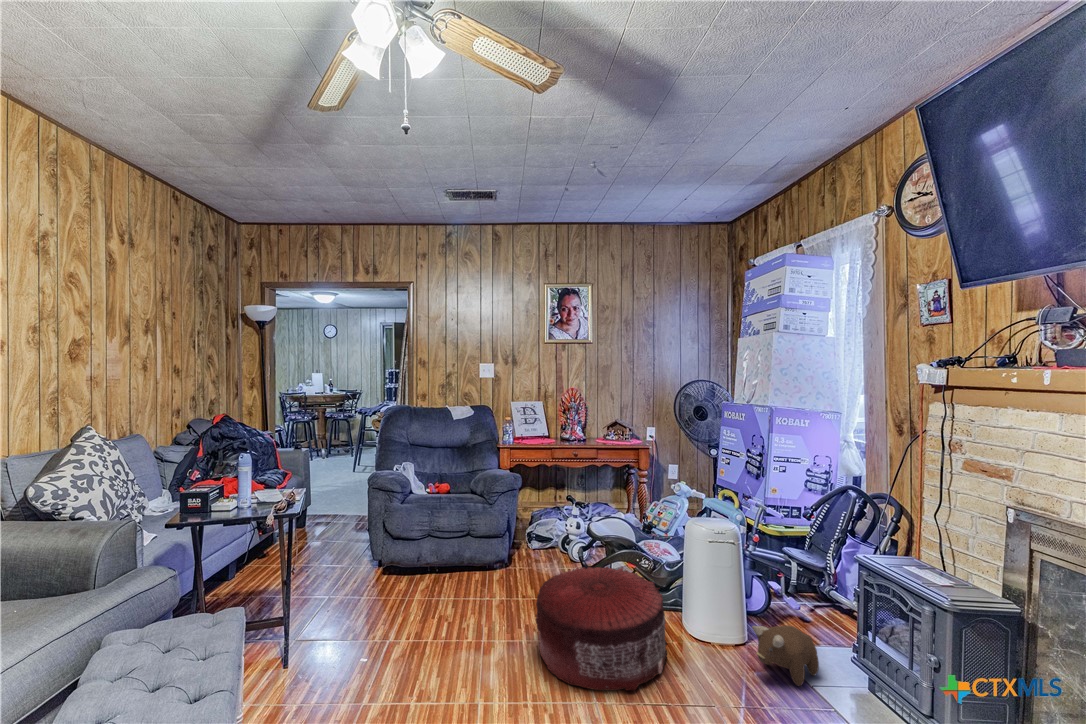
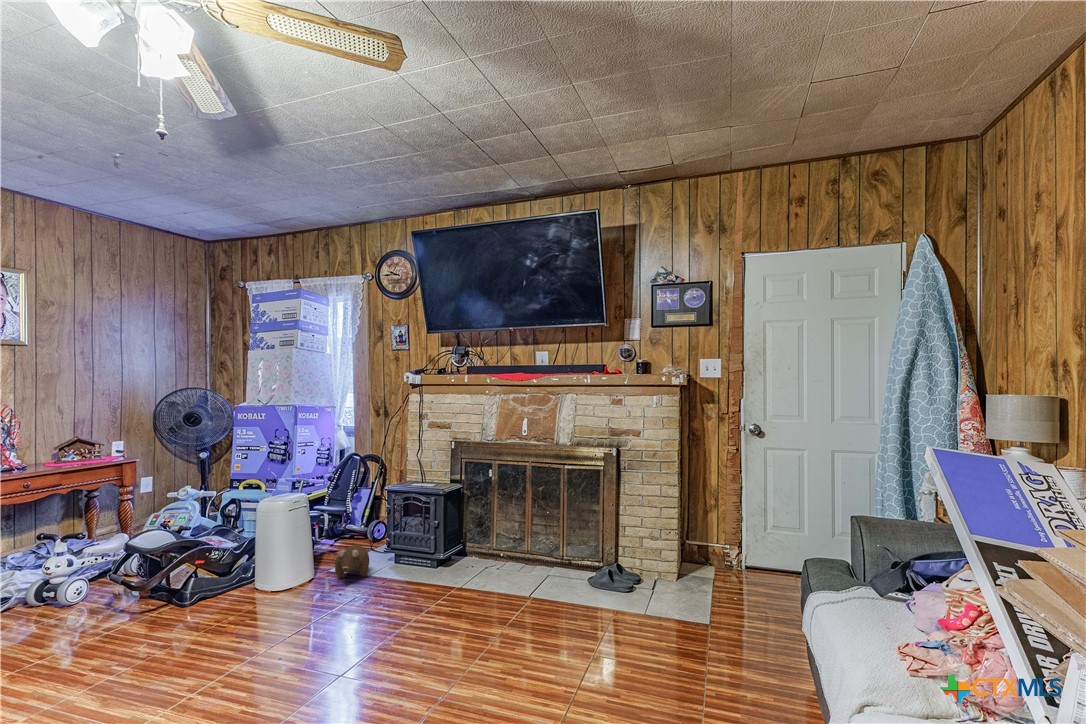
pouf: present [536,567,668,691] -> none [149,556,288,665]

